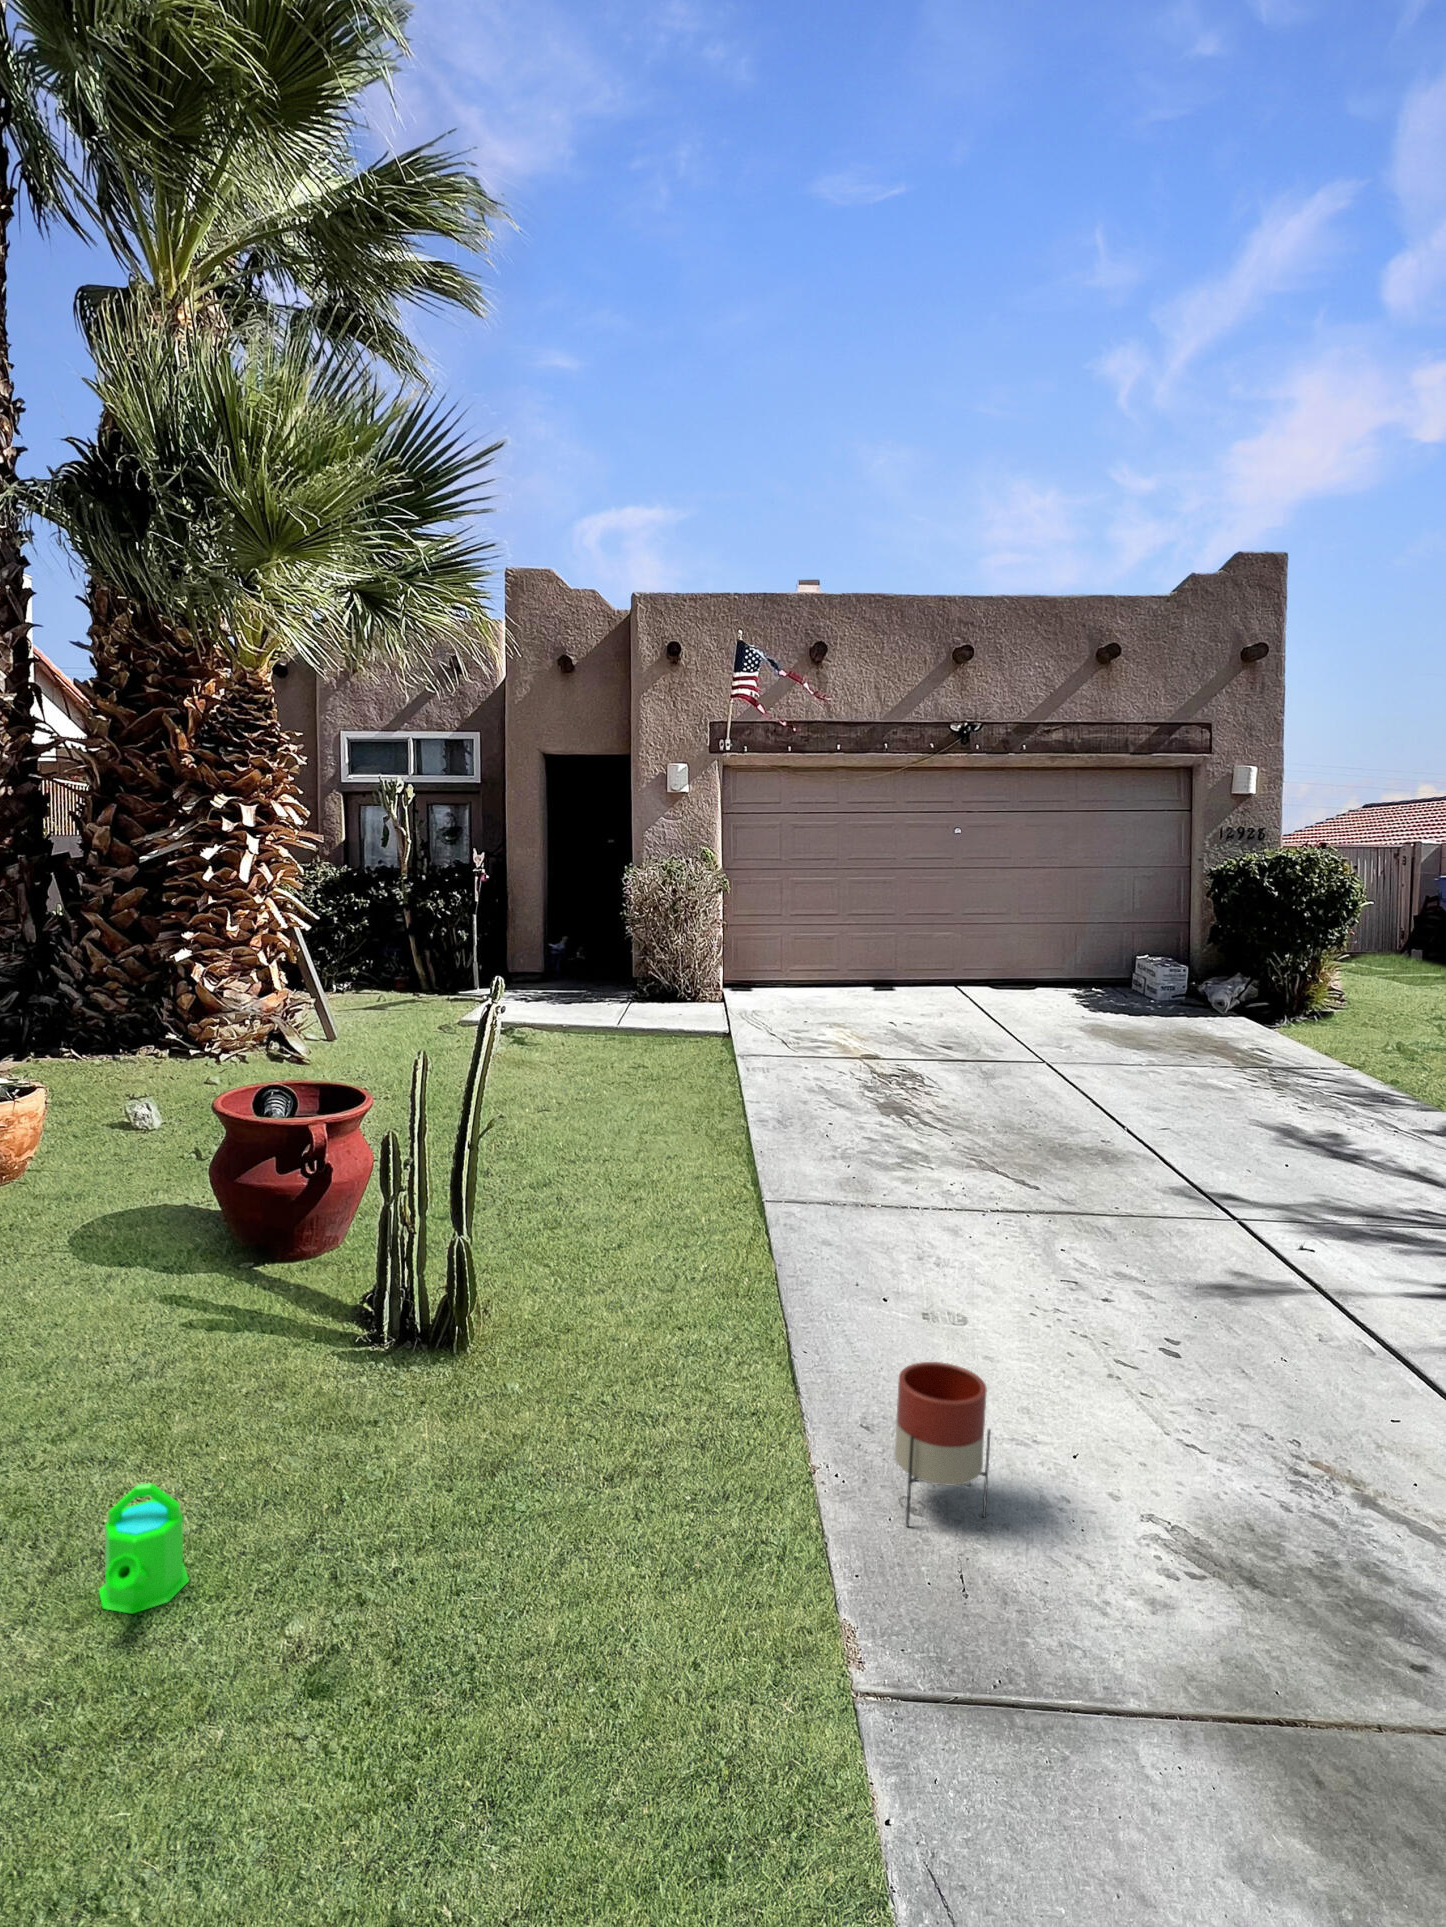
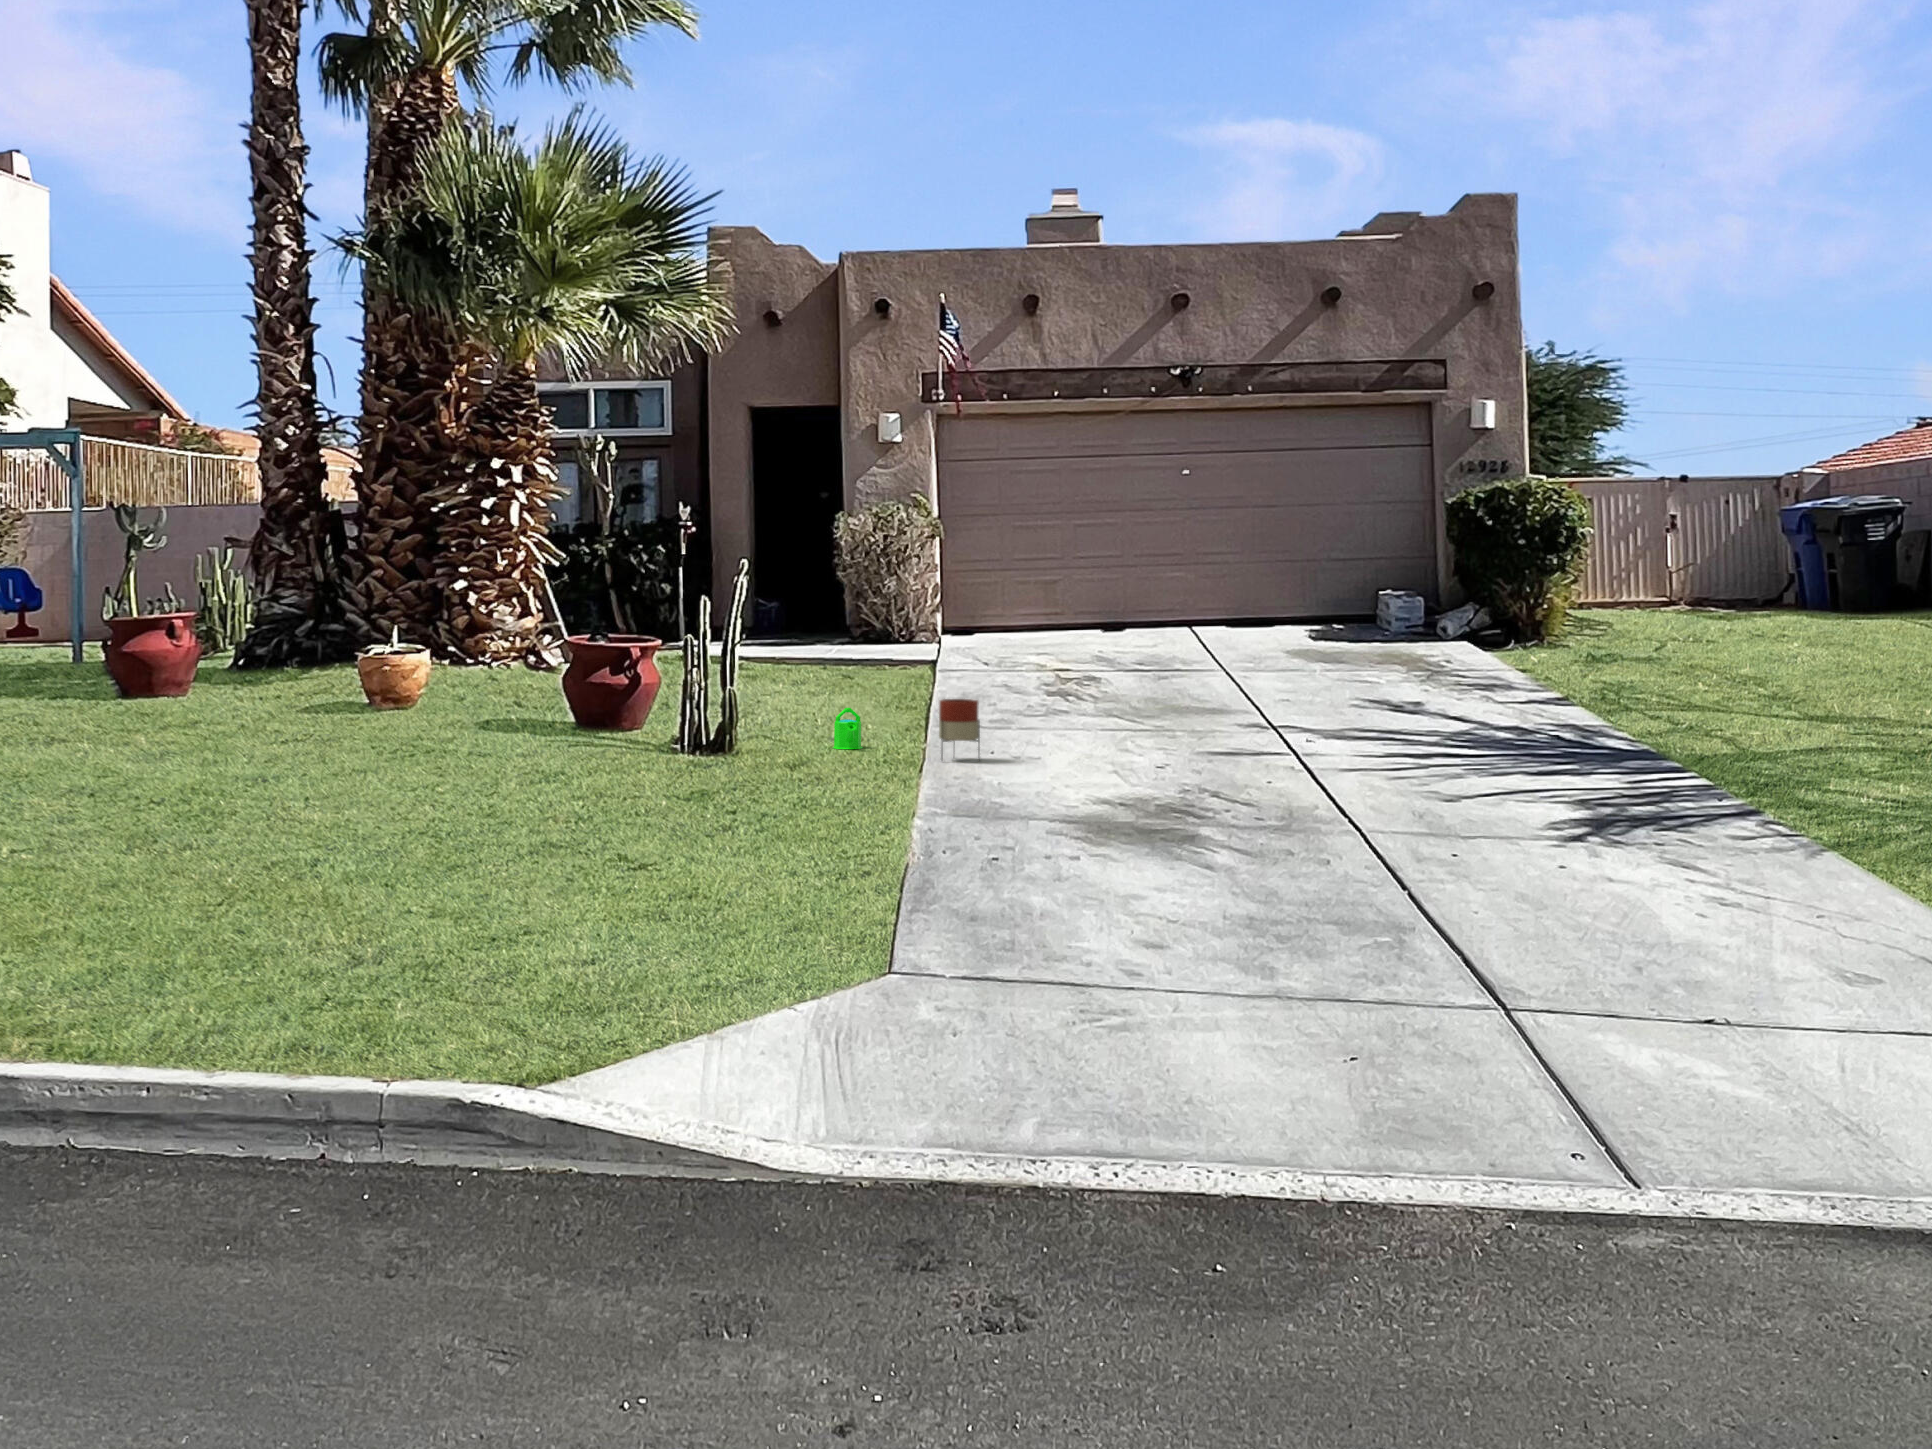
watering can: present [99,1483,189,1614] -> present [833,708,863,749]

